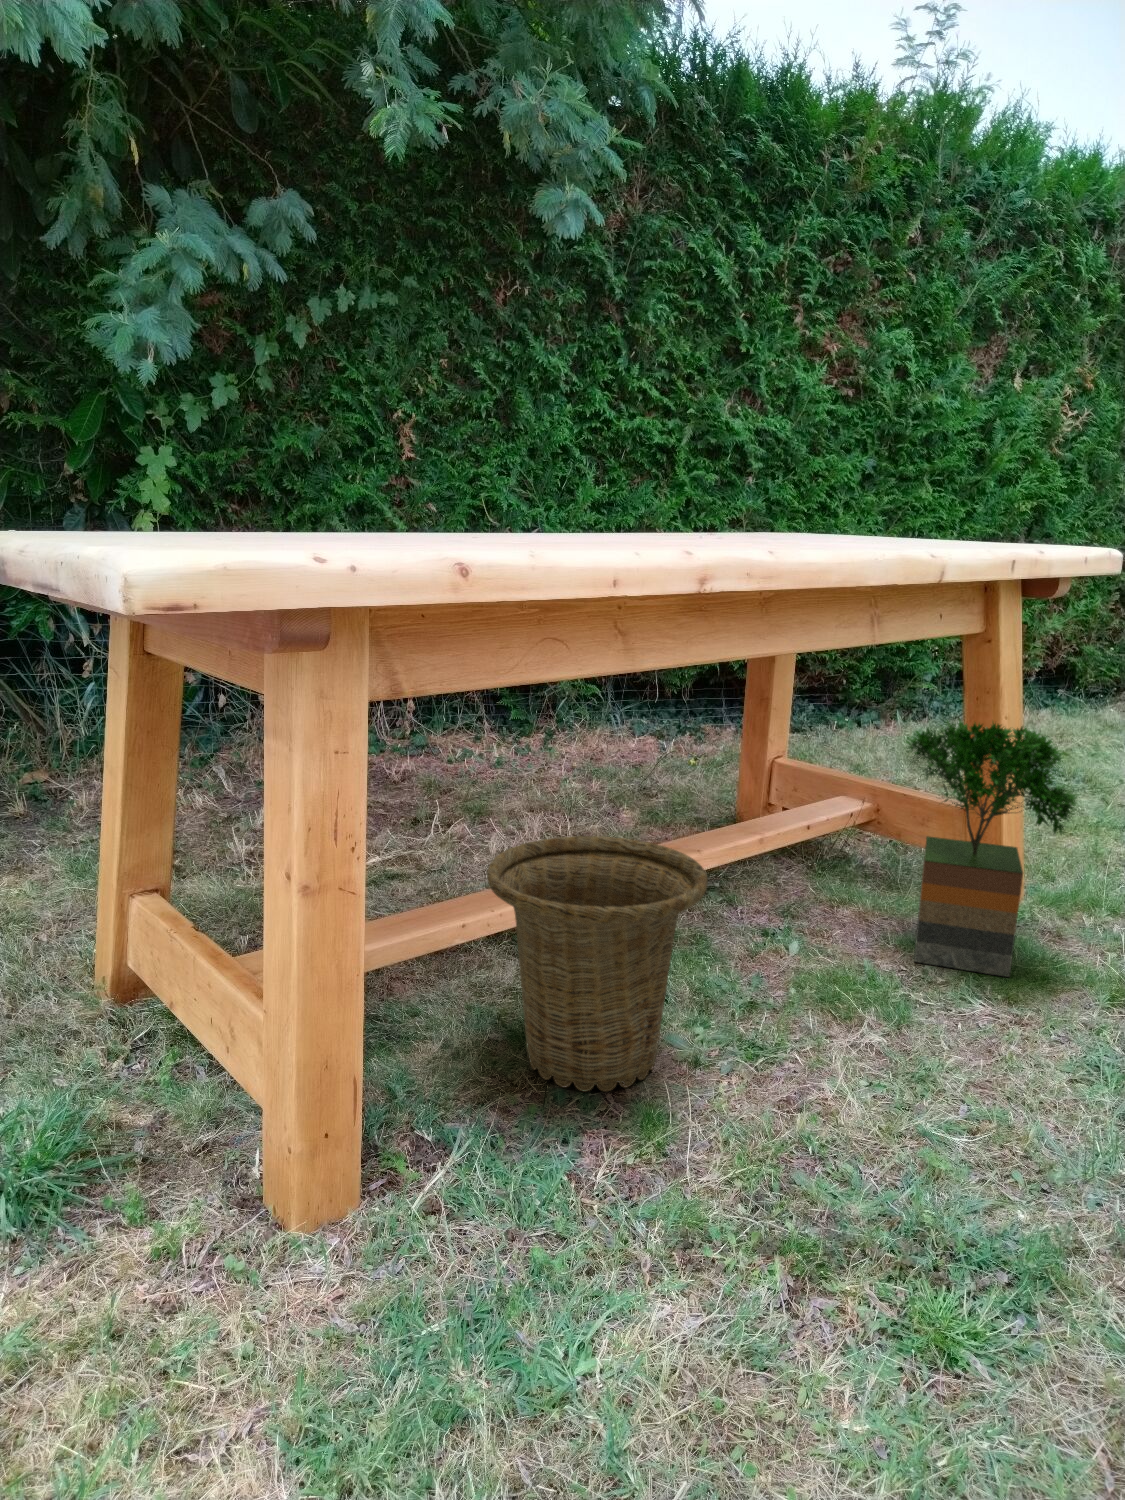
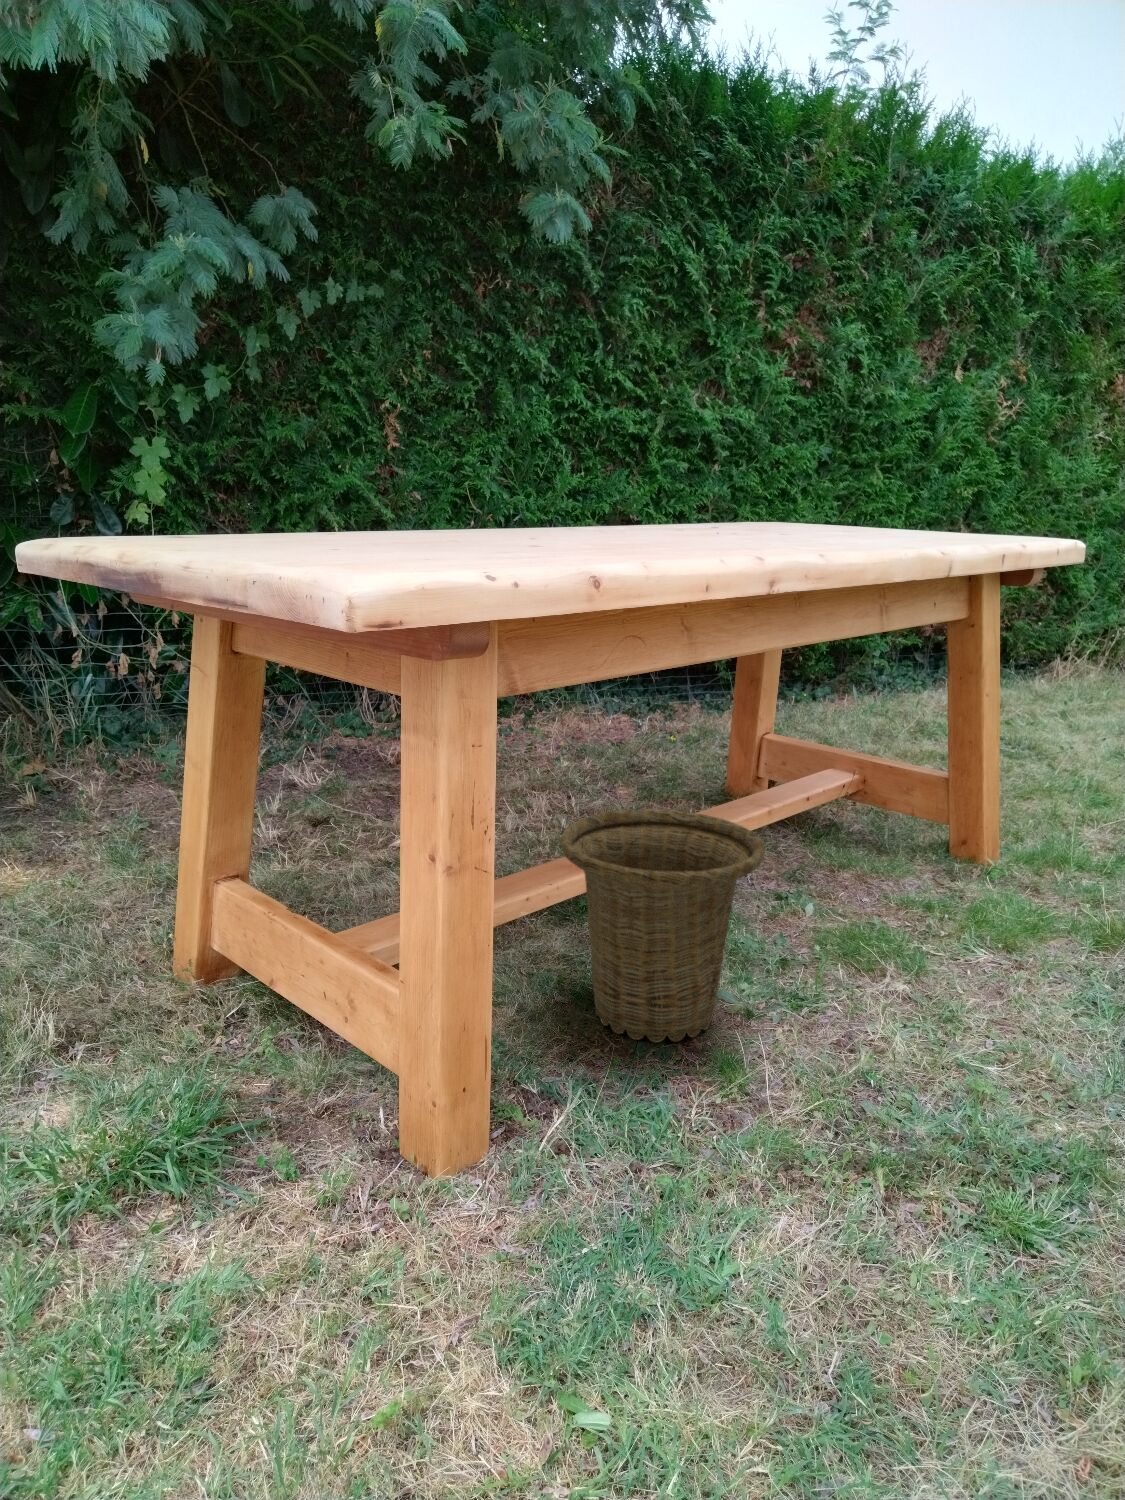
potted tree: present [906,720,1077,977] -> none [904,693,1071,927]

